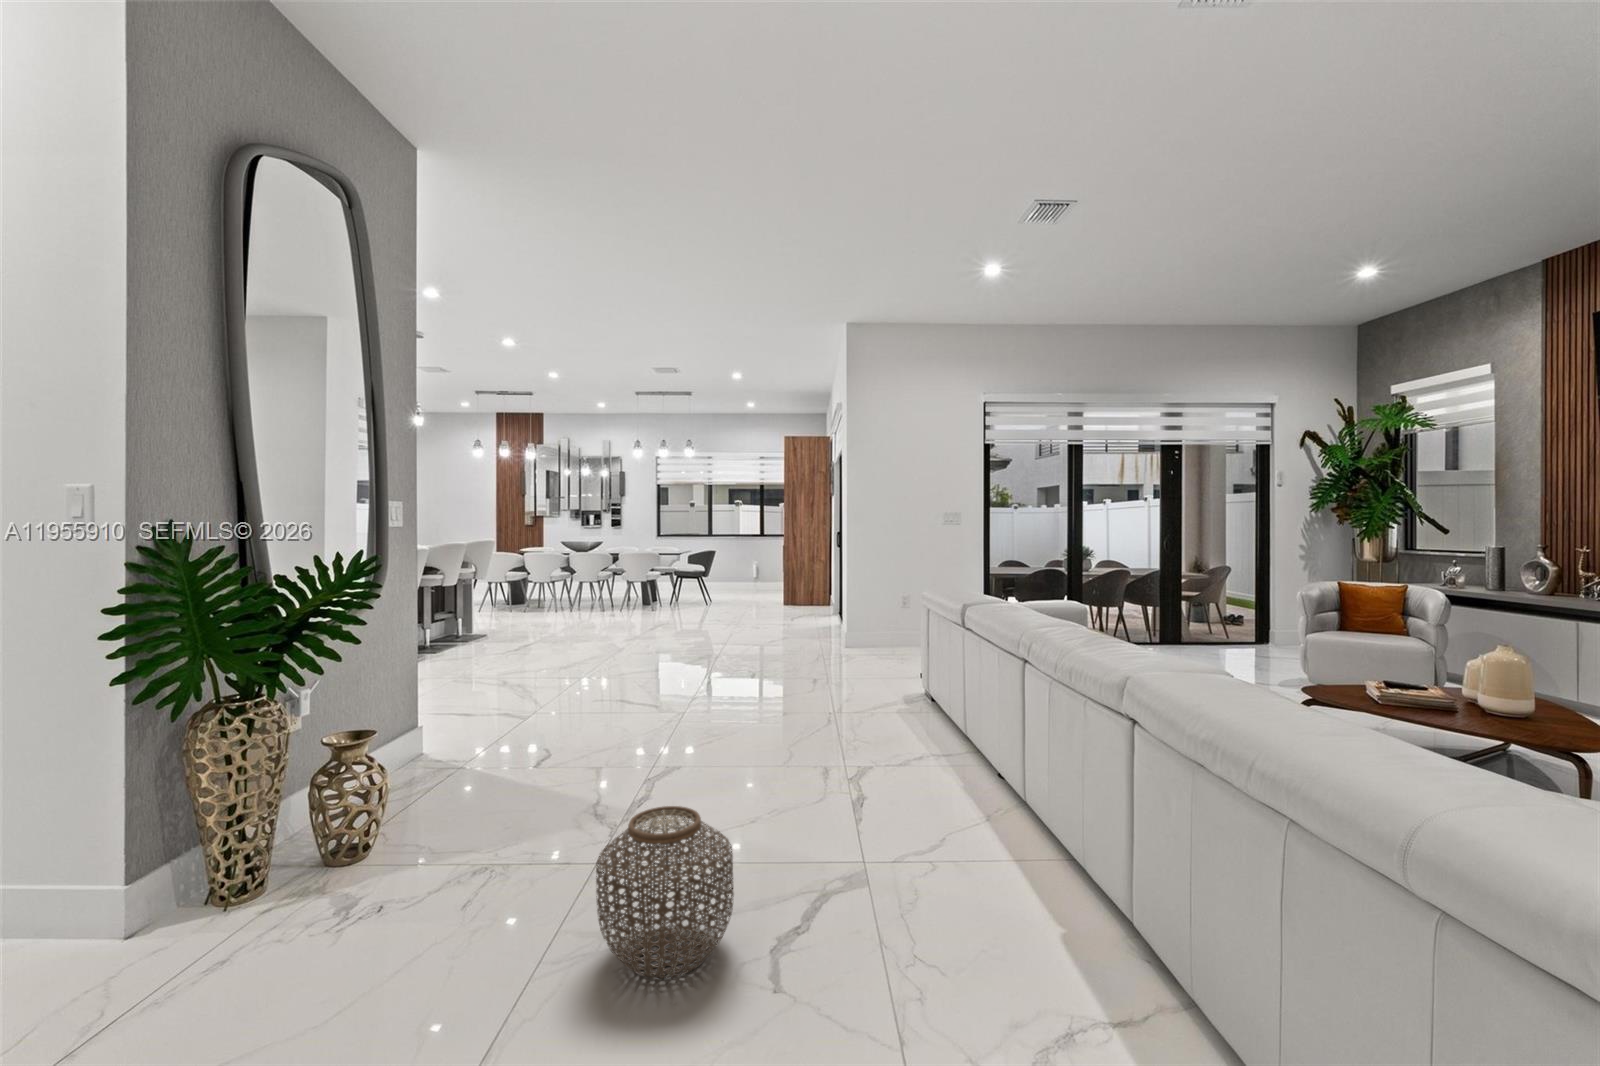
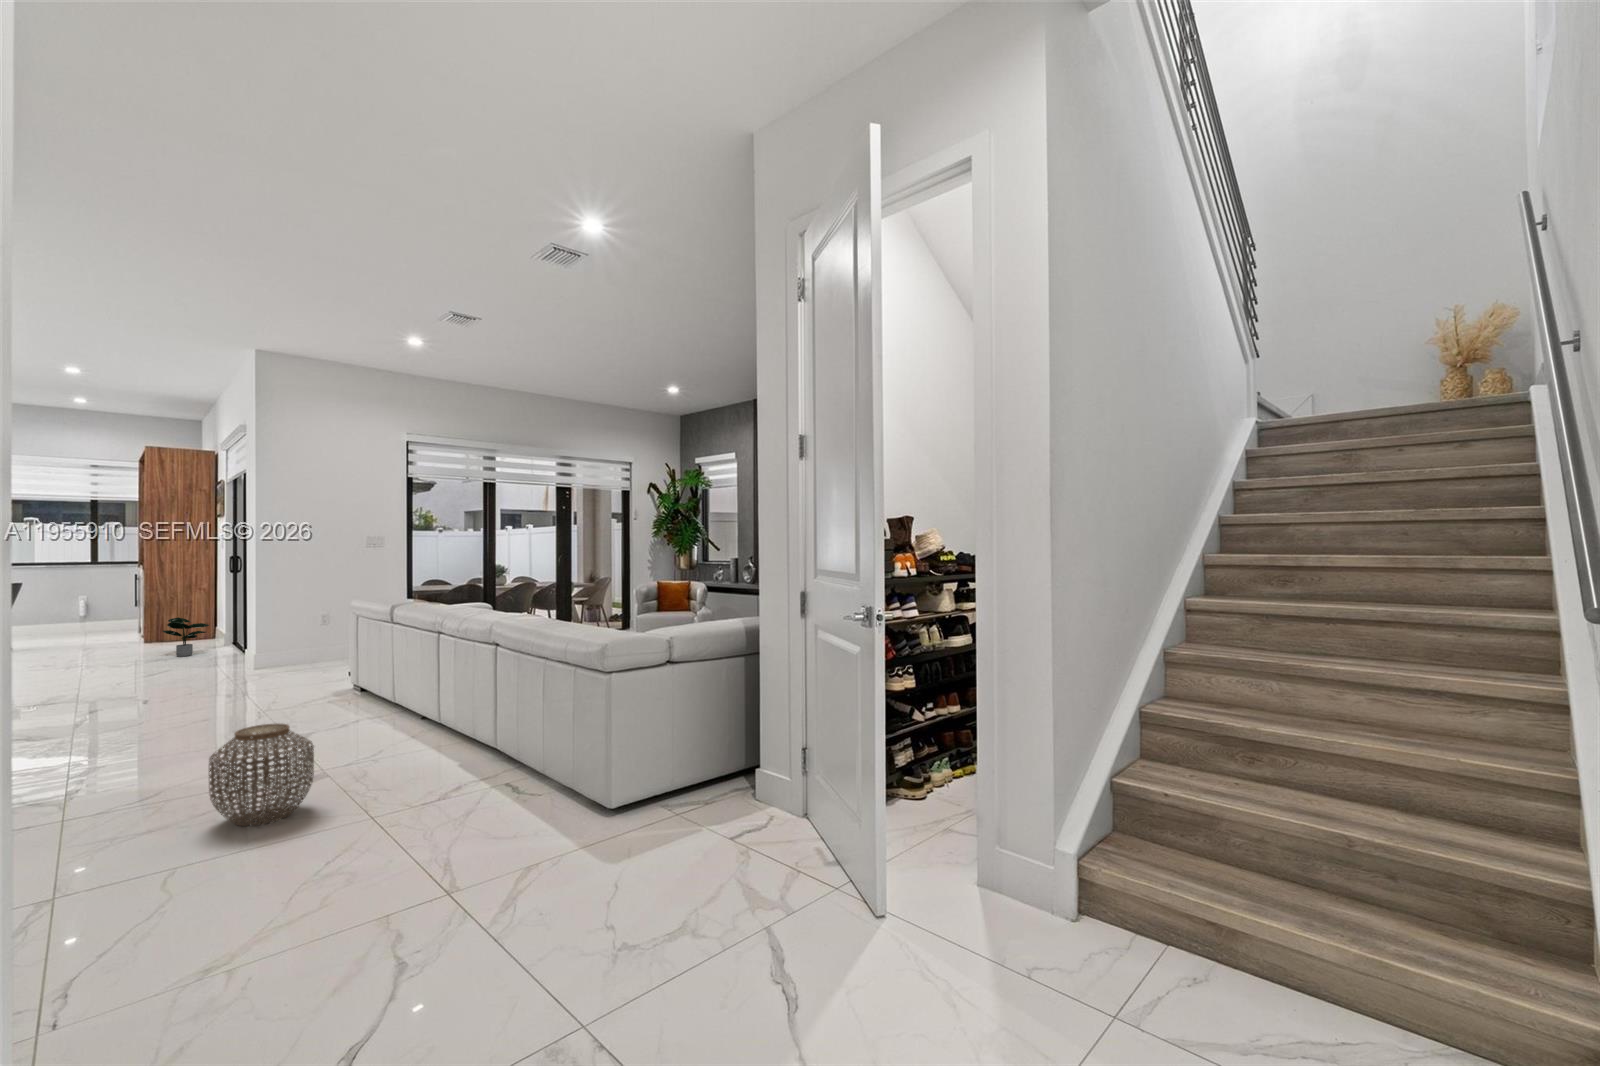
potted plant: none [779,589,813,625] -> present [163,617,209,657]

